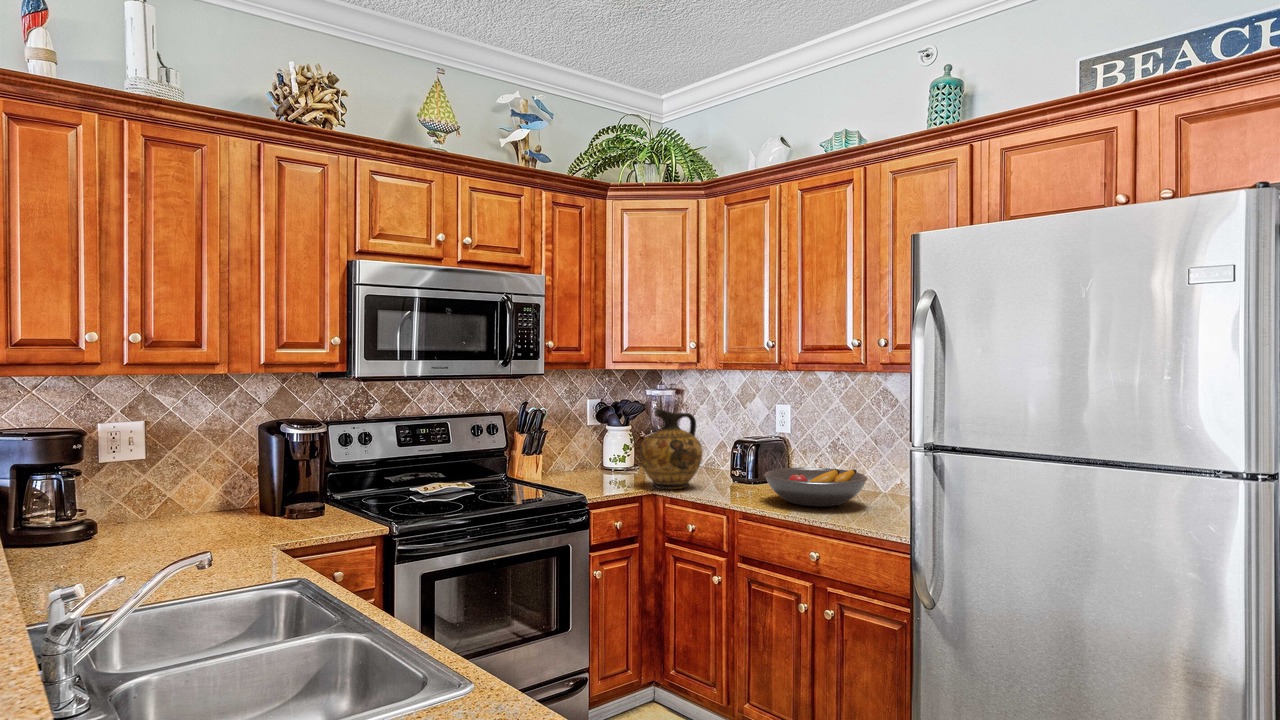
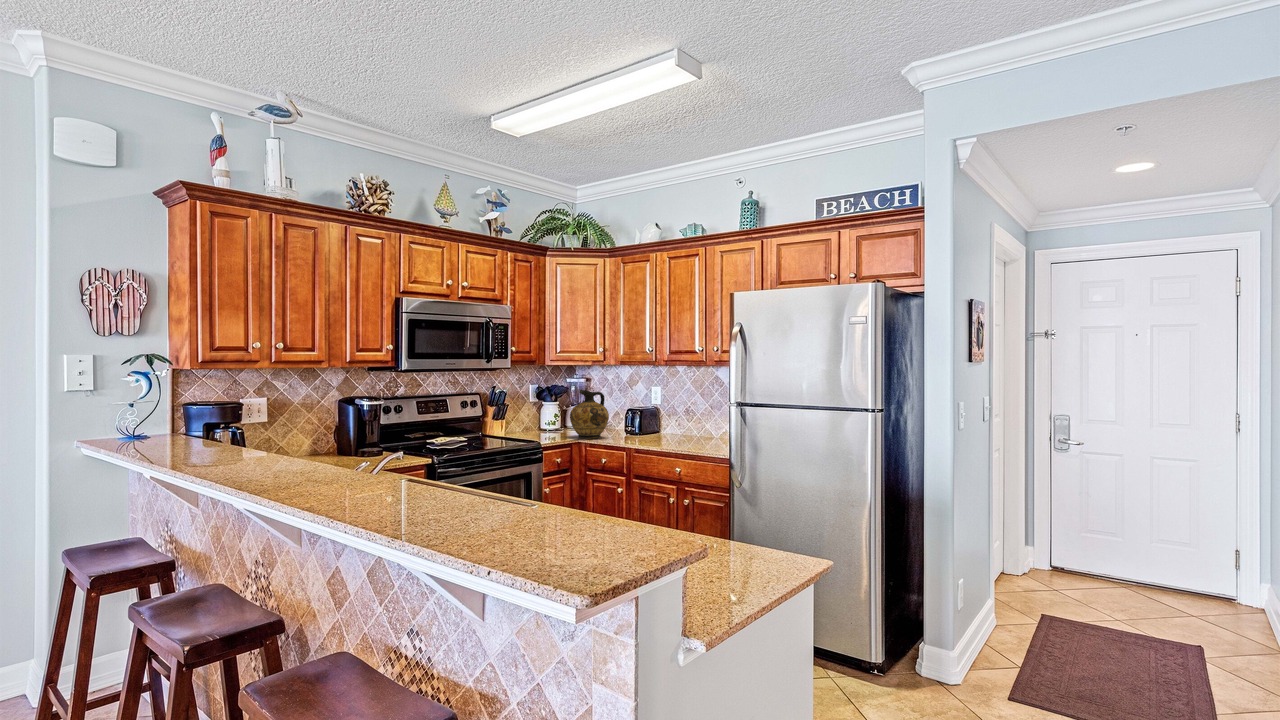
fruit bowl: present [764,467,867,507] -> none [647,422,707,444]

